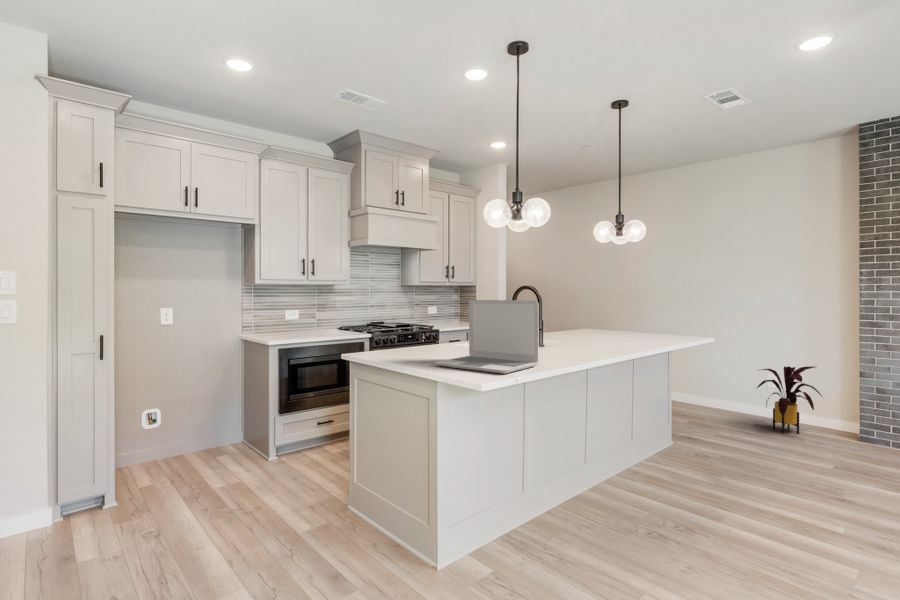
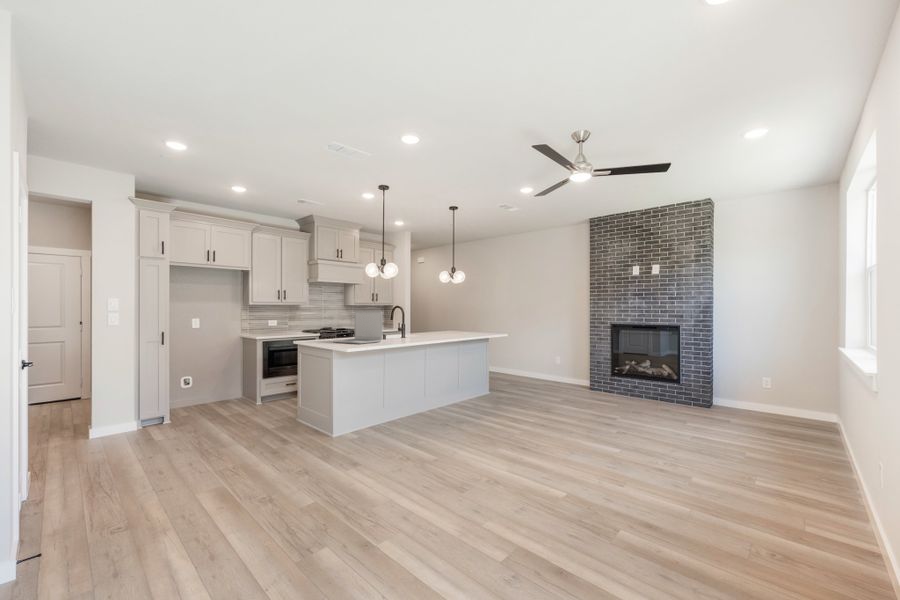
house plant: present [757,366,822,434] -> none [545,349,582,388]

